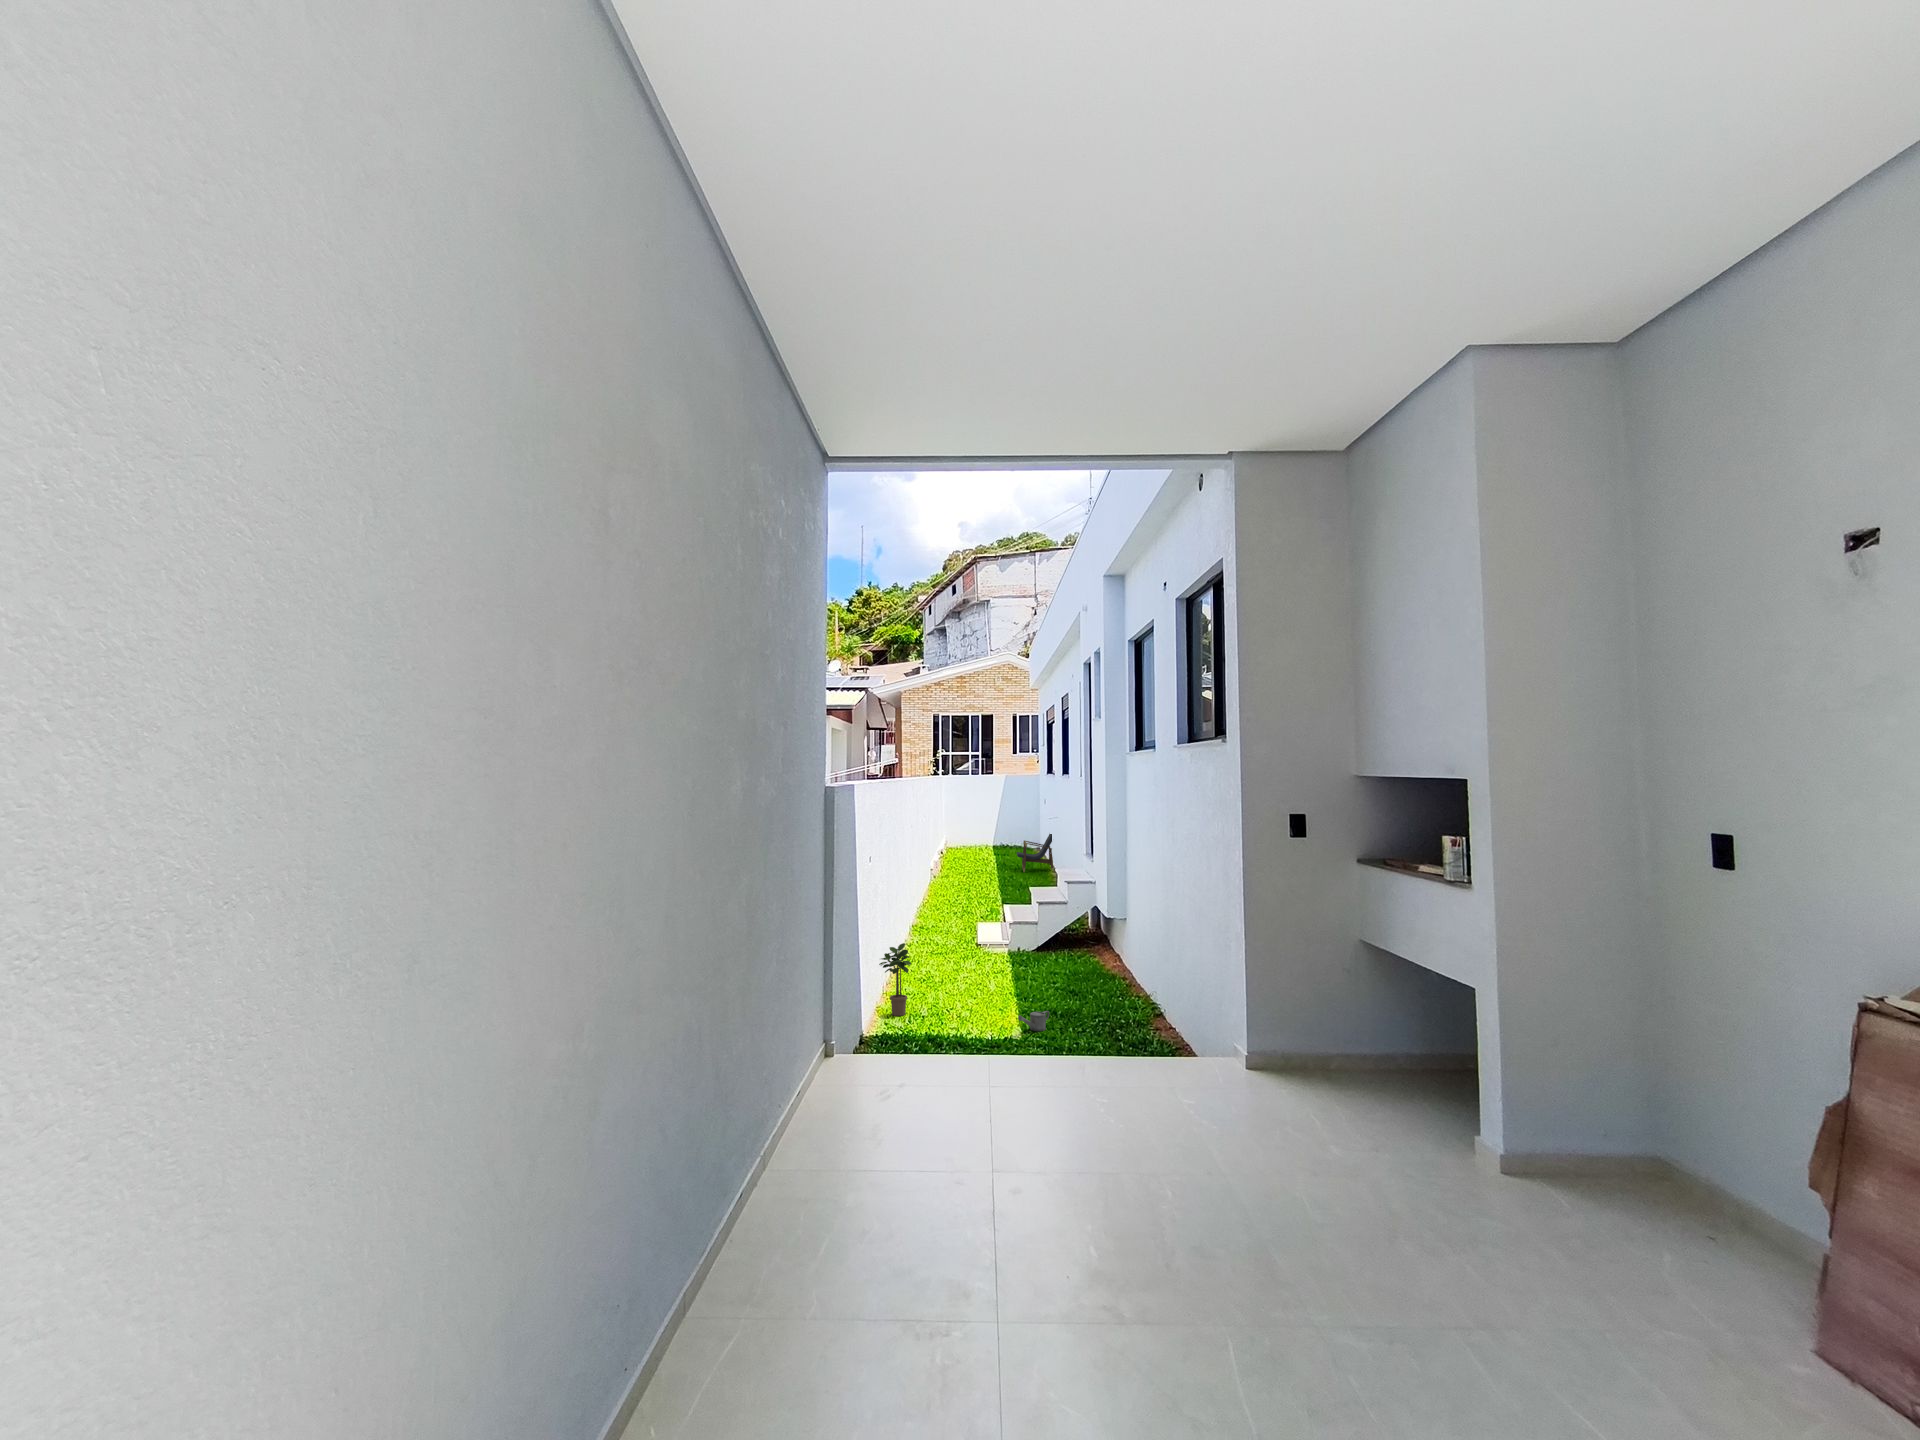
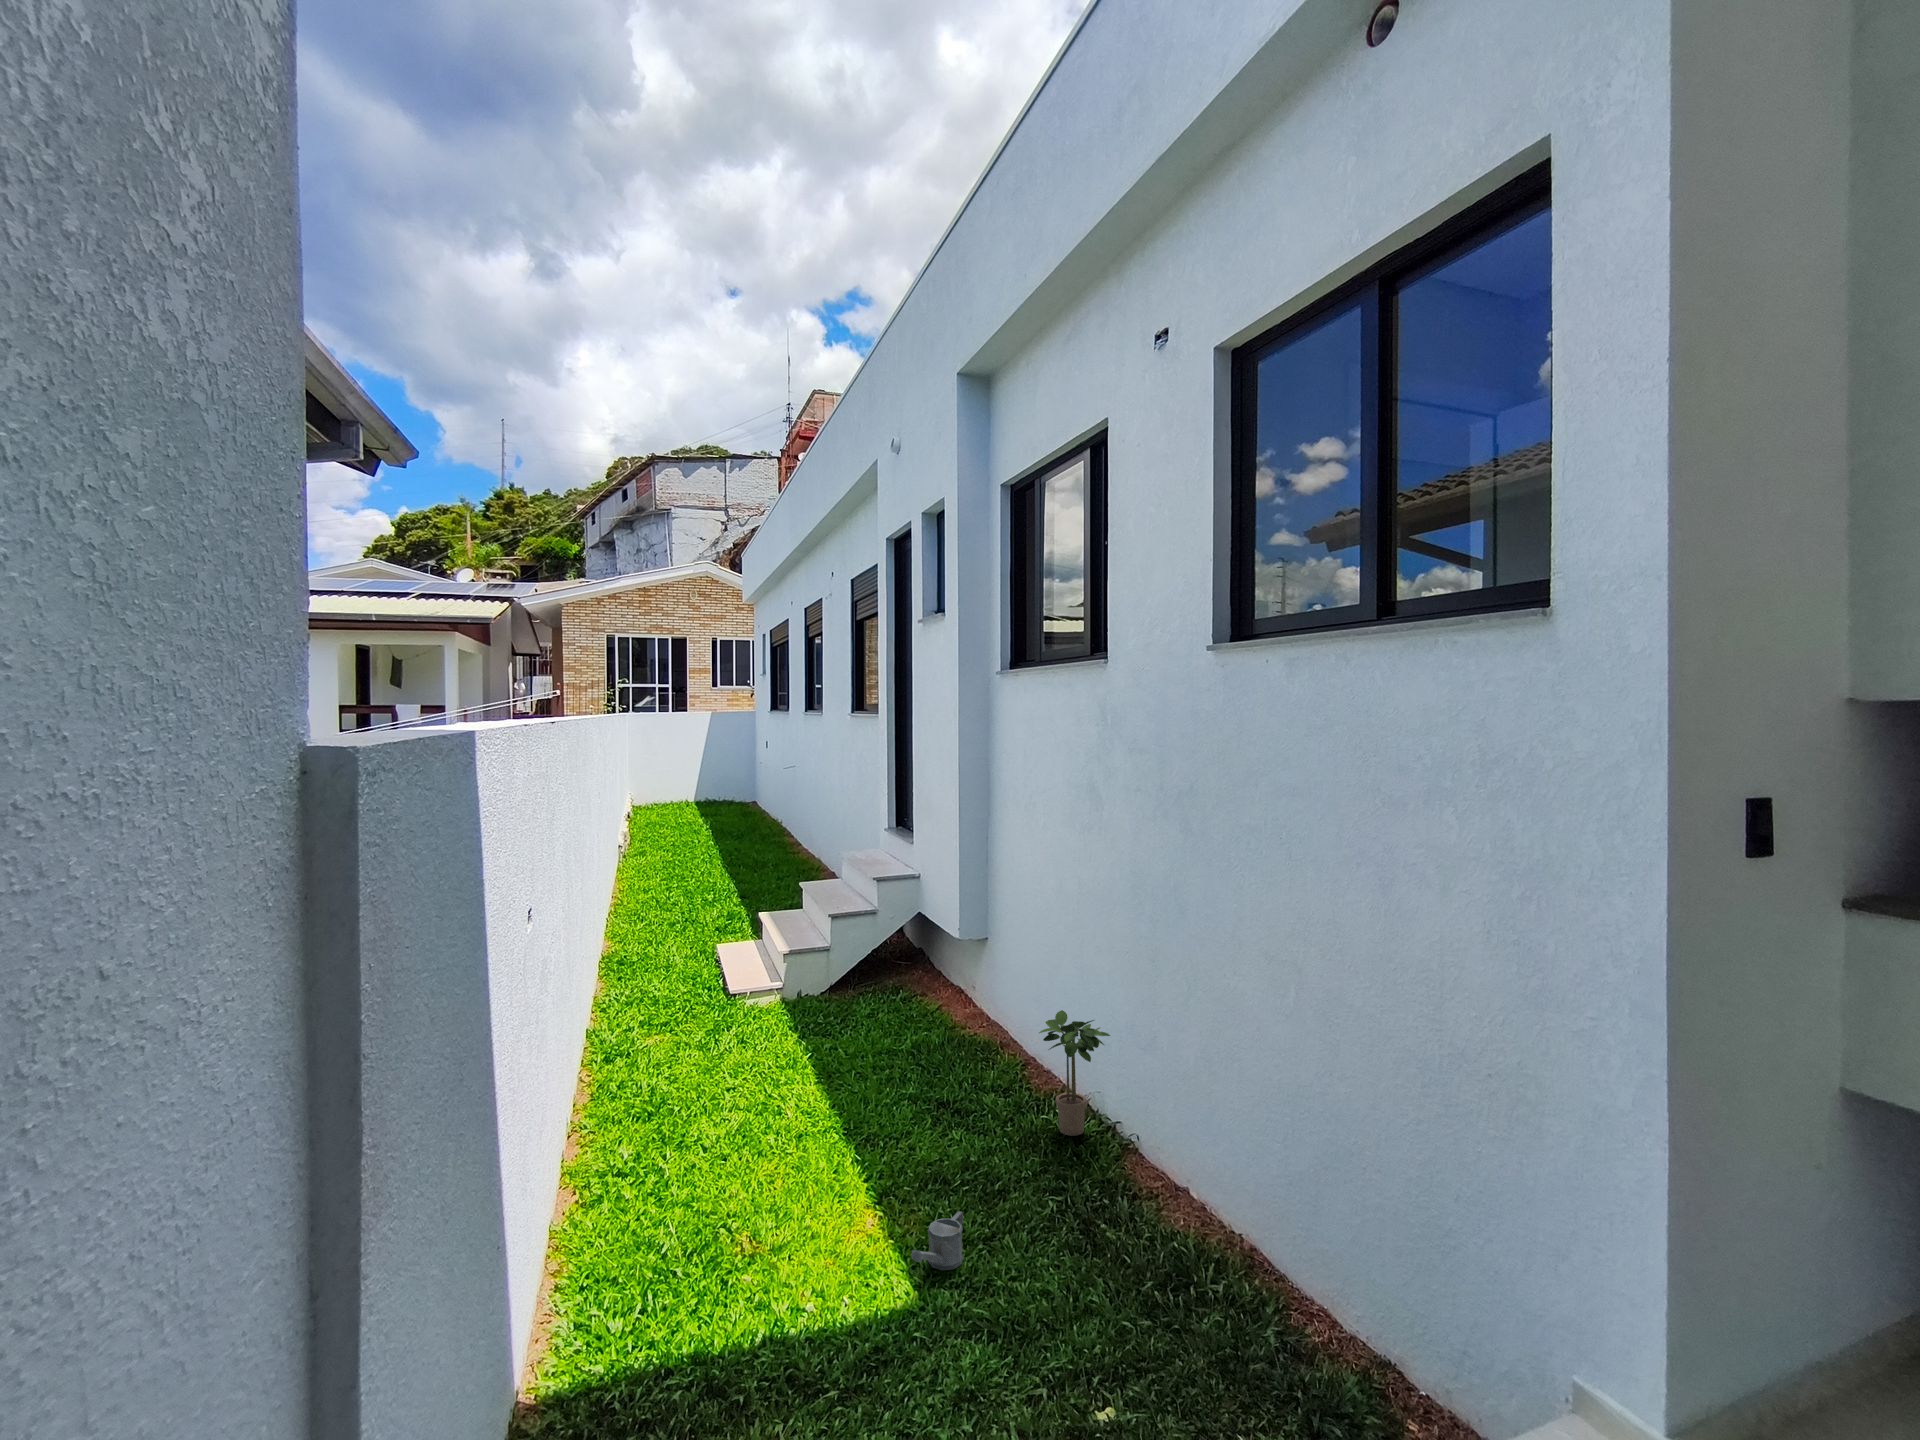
lounge chair: present [1017,834,1053,872] -> none [737,784,791,840]
potted plant: present [879,943,911,1016] -> present [1039,1010,1110,1136]

